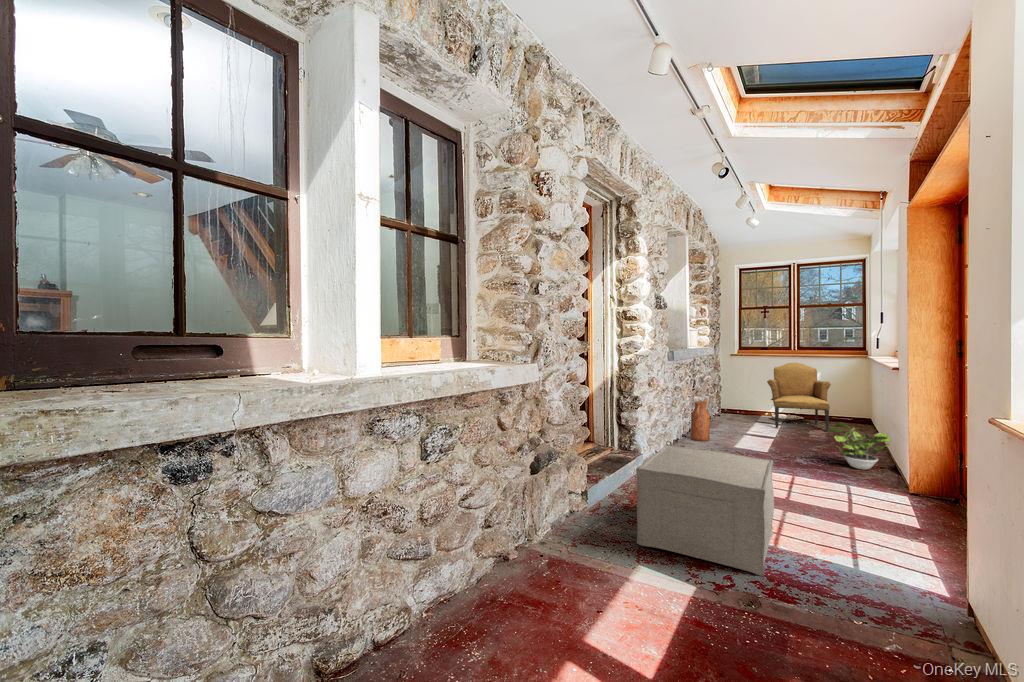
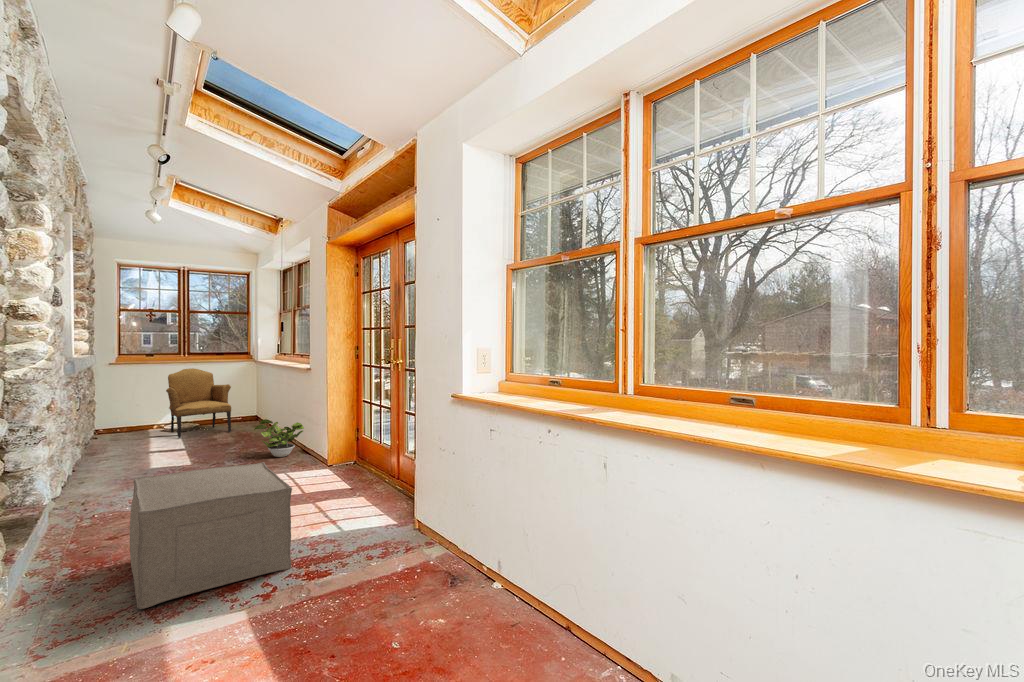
watering can: present [690,399,710,441] -> none [81,419,112,473]

